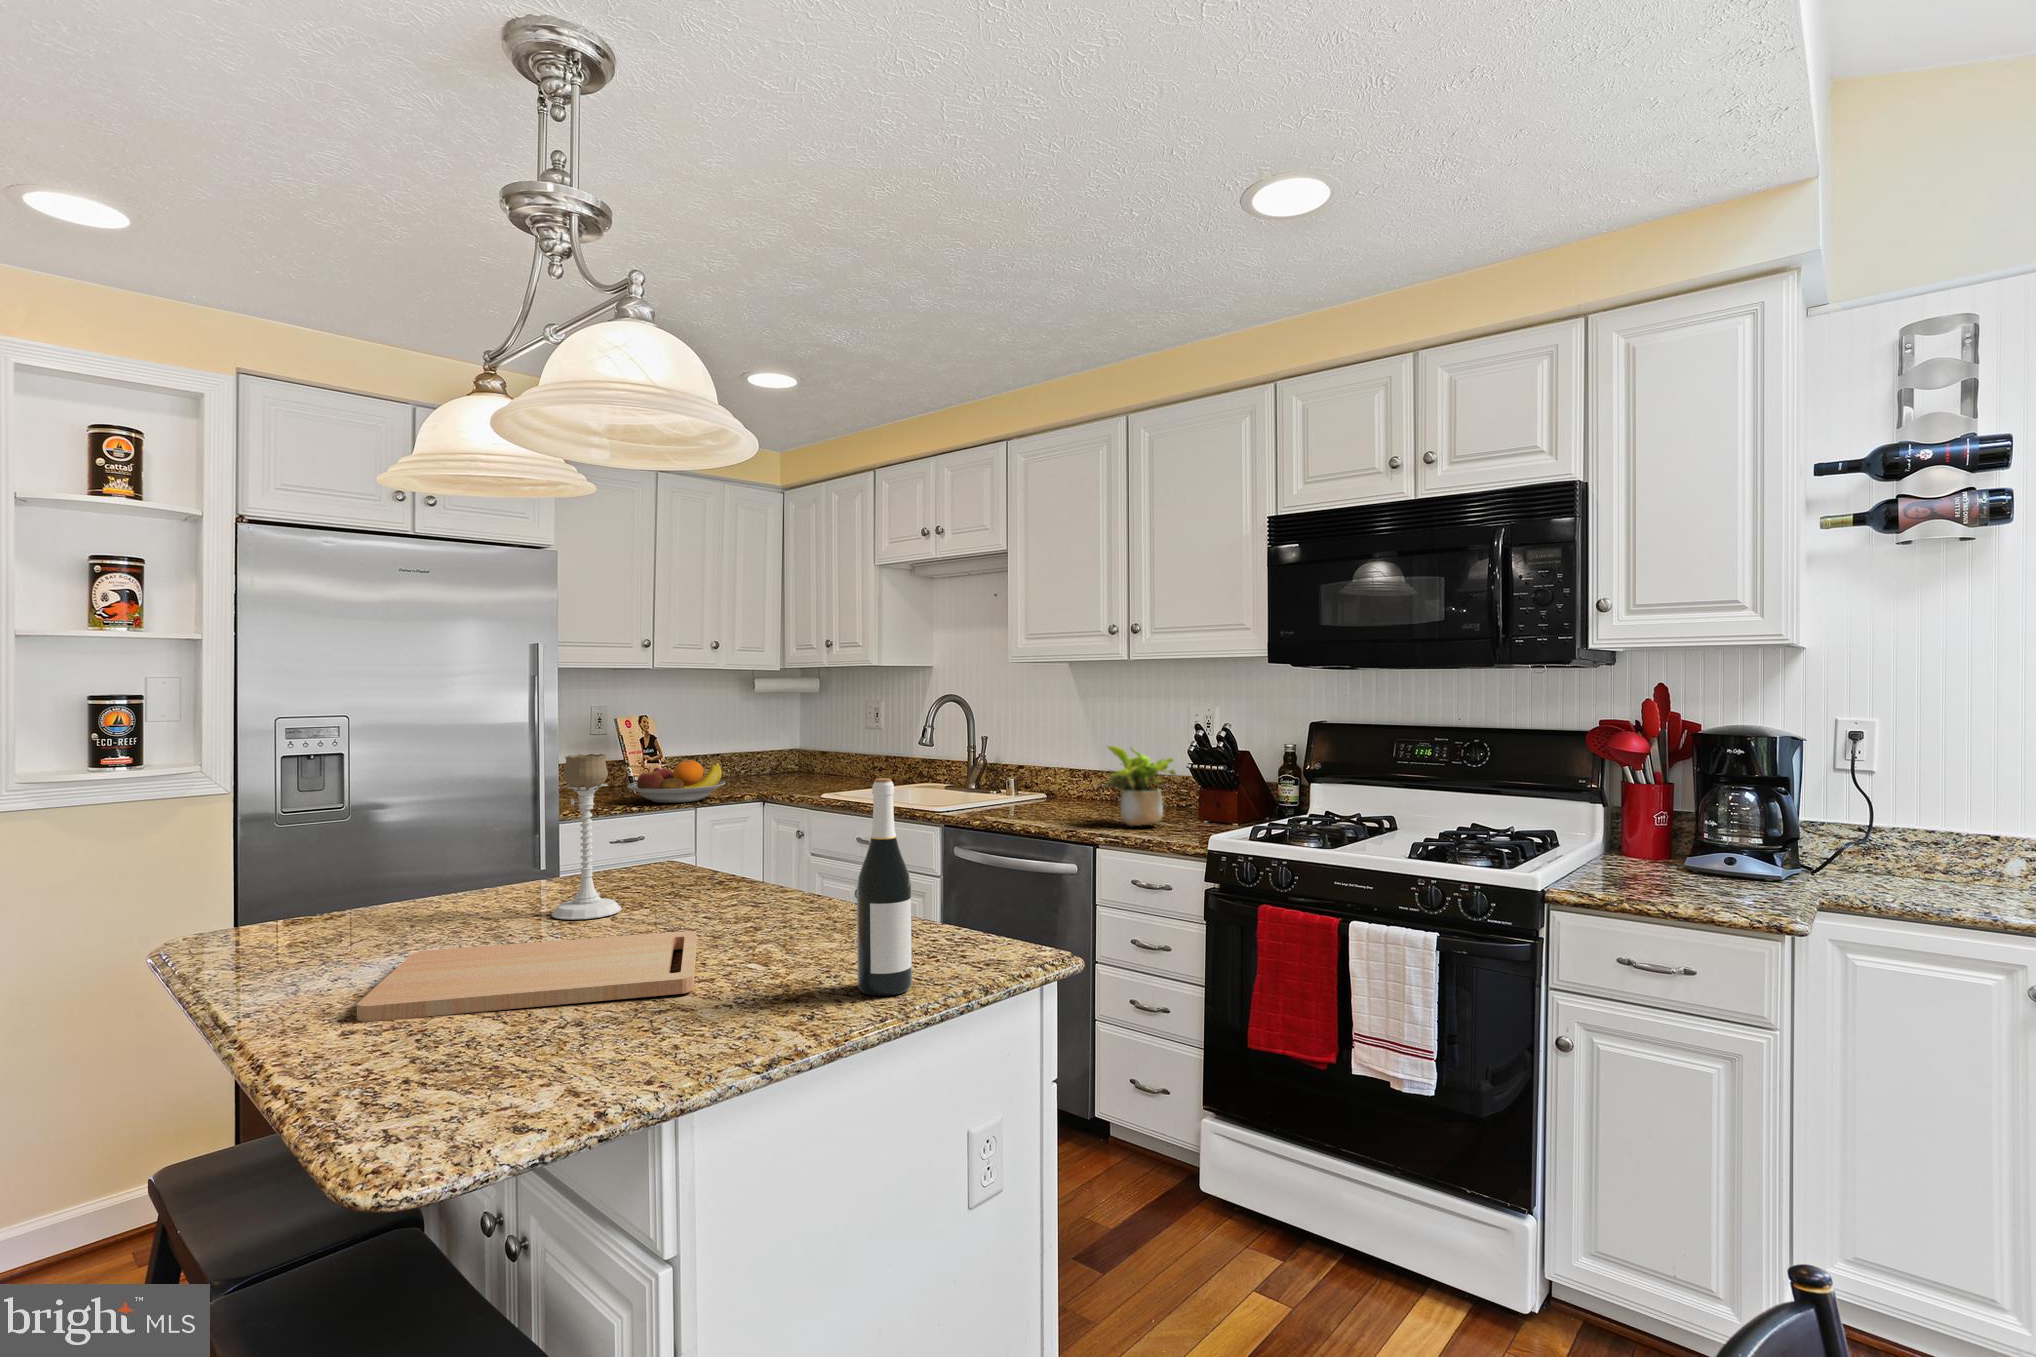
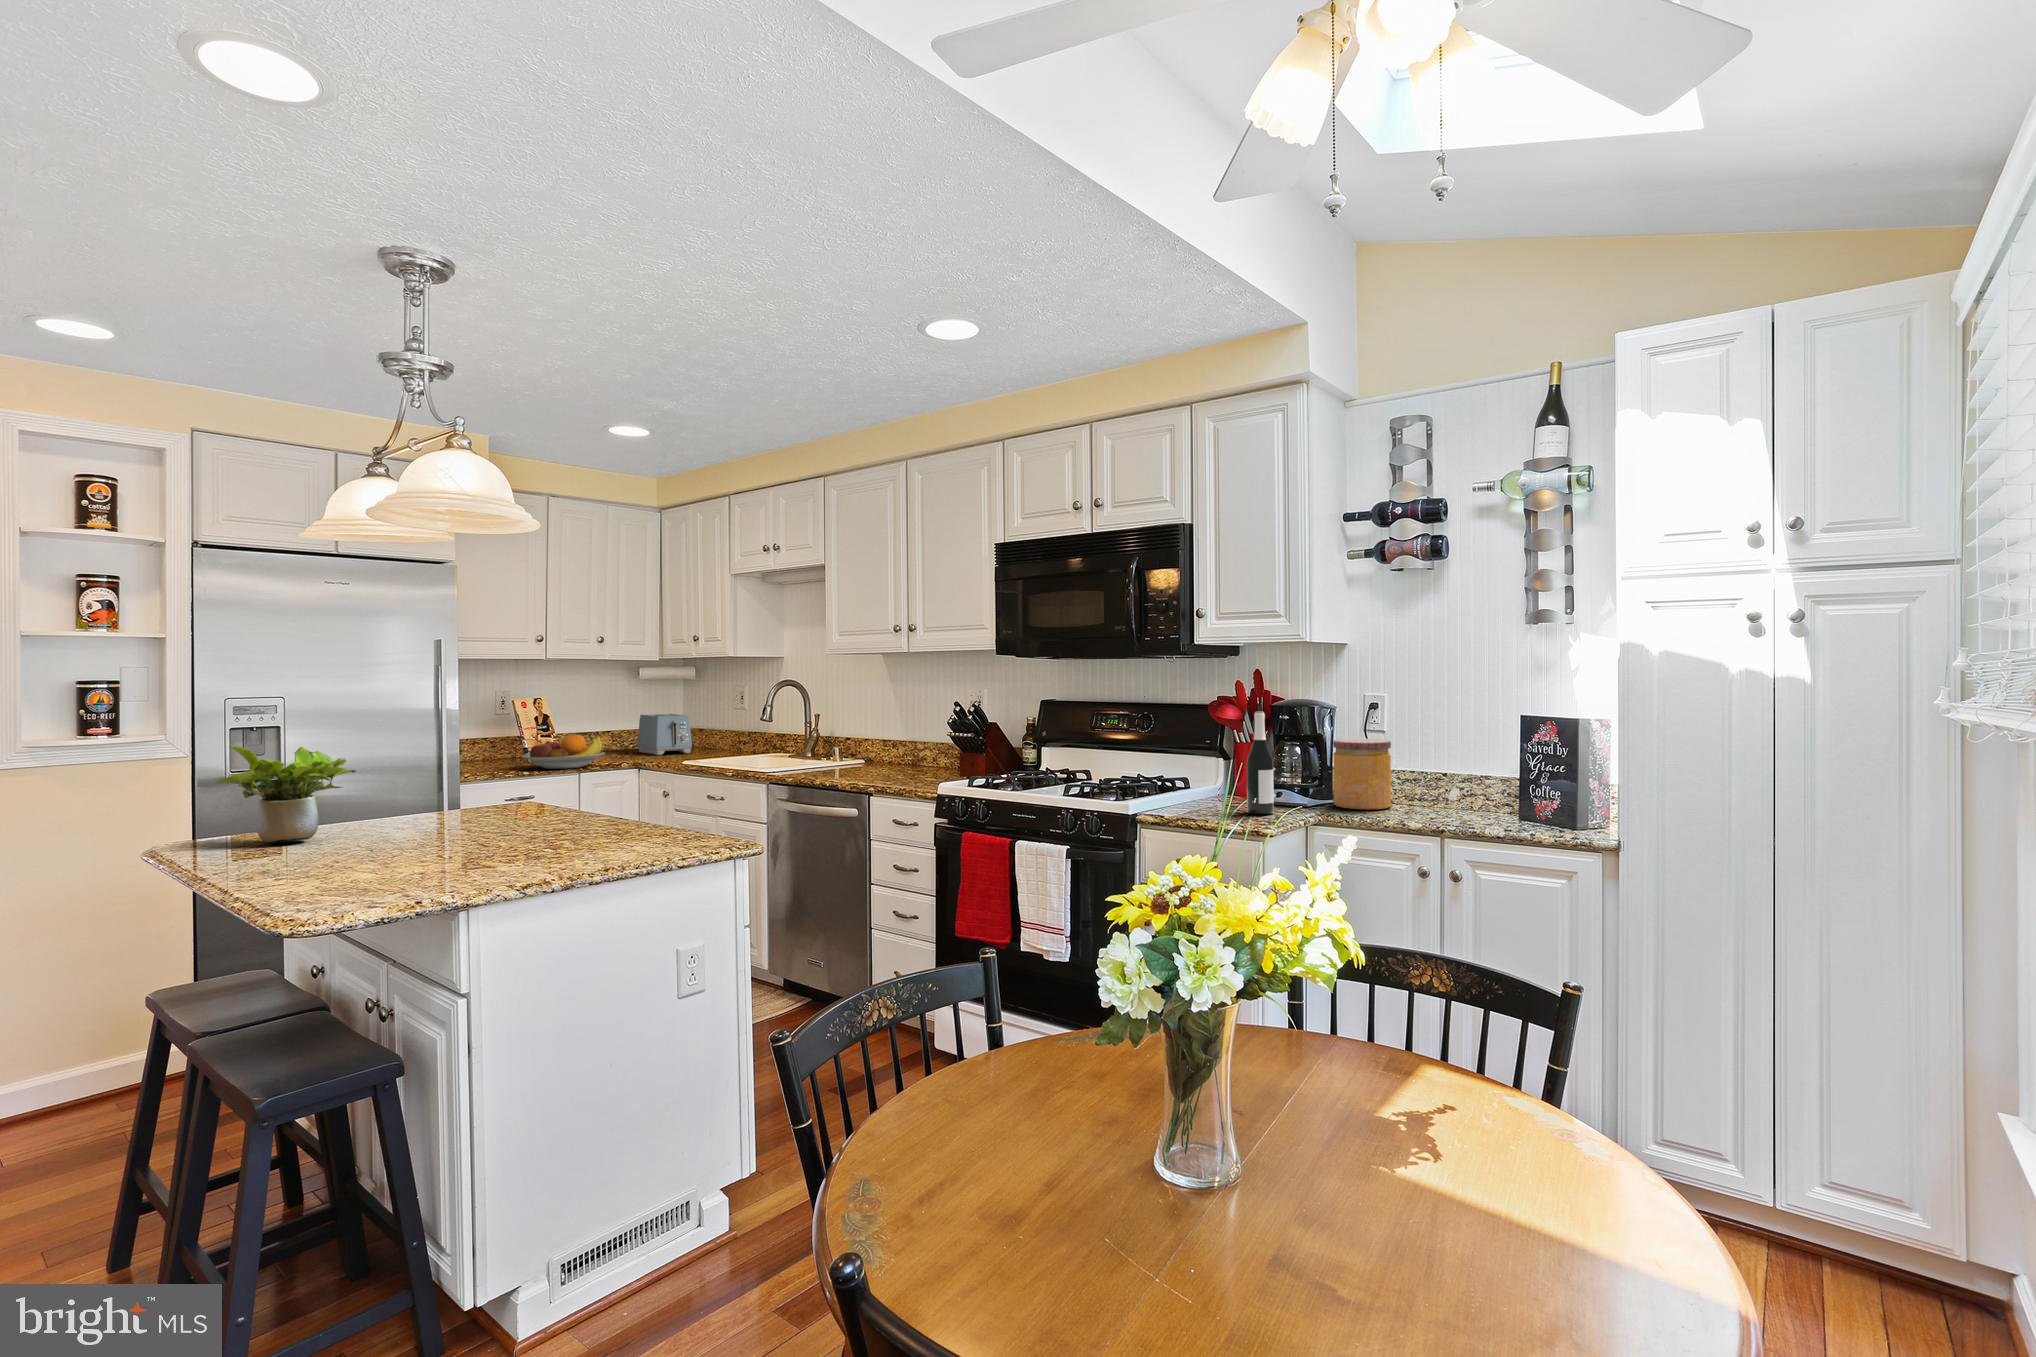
toaster: none [751,733,817,783] -> present [638,714,692,755]
potted plant: present [1104,746,1176,827] -> present [216,746,356,843]
candle holder: present [552,754,622,920] -> none [427,720,478,833]
wine bottle: present [857,778,912,996] -> present [1247,711,1274,814]
jar: none [1840,784,1947,893] -> present [1333,738,1391,809]
cutting board: present [357,931,697,1022] -> none [283,834,518,876]

